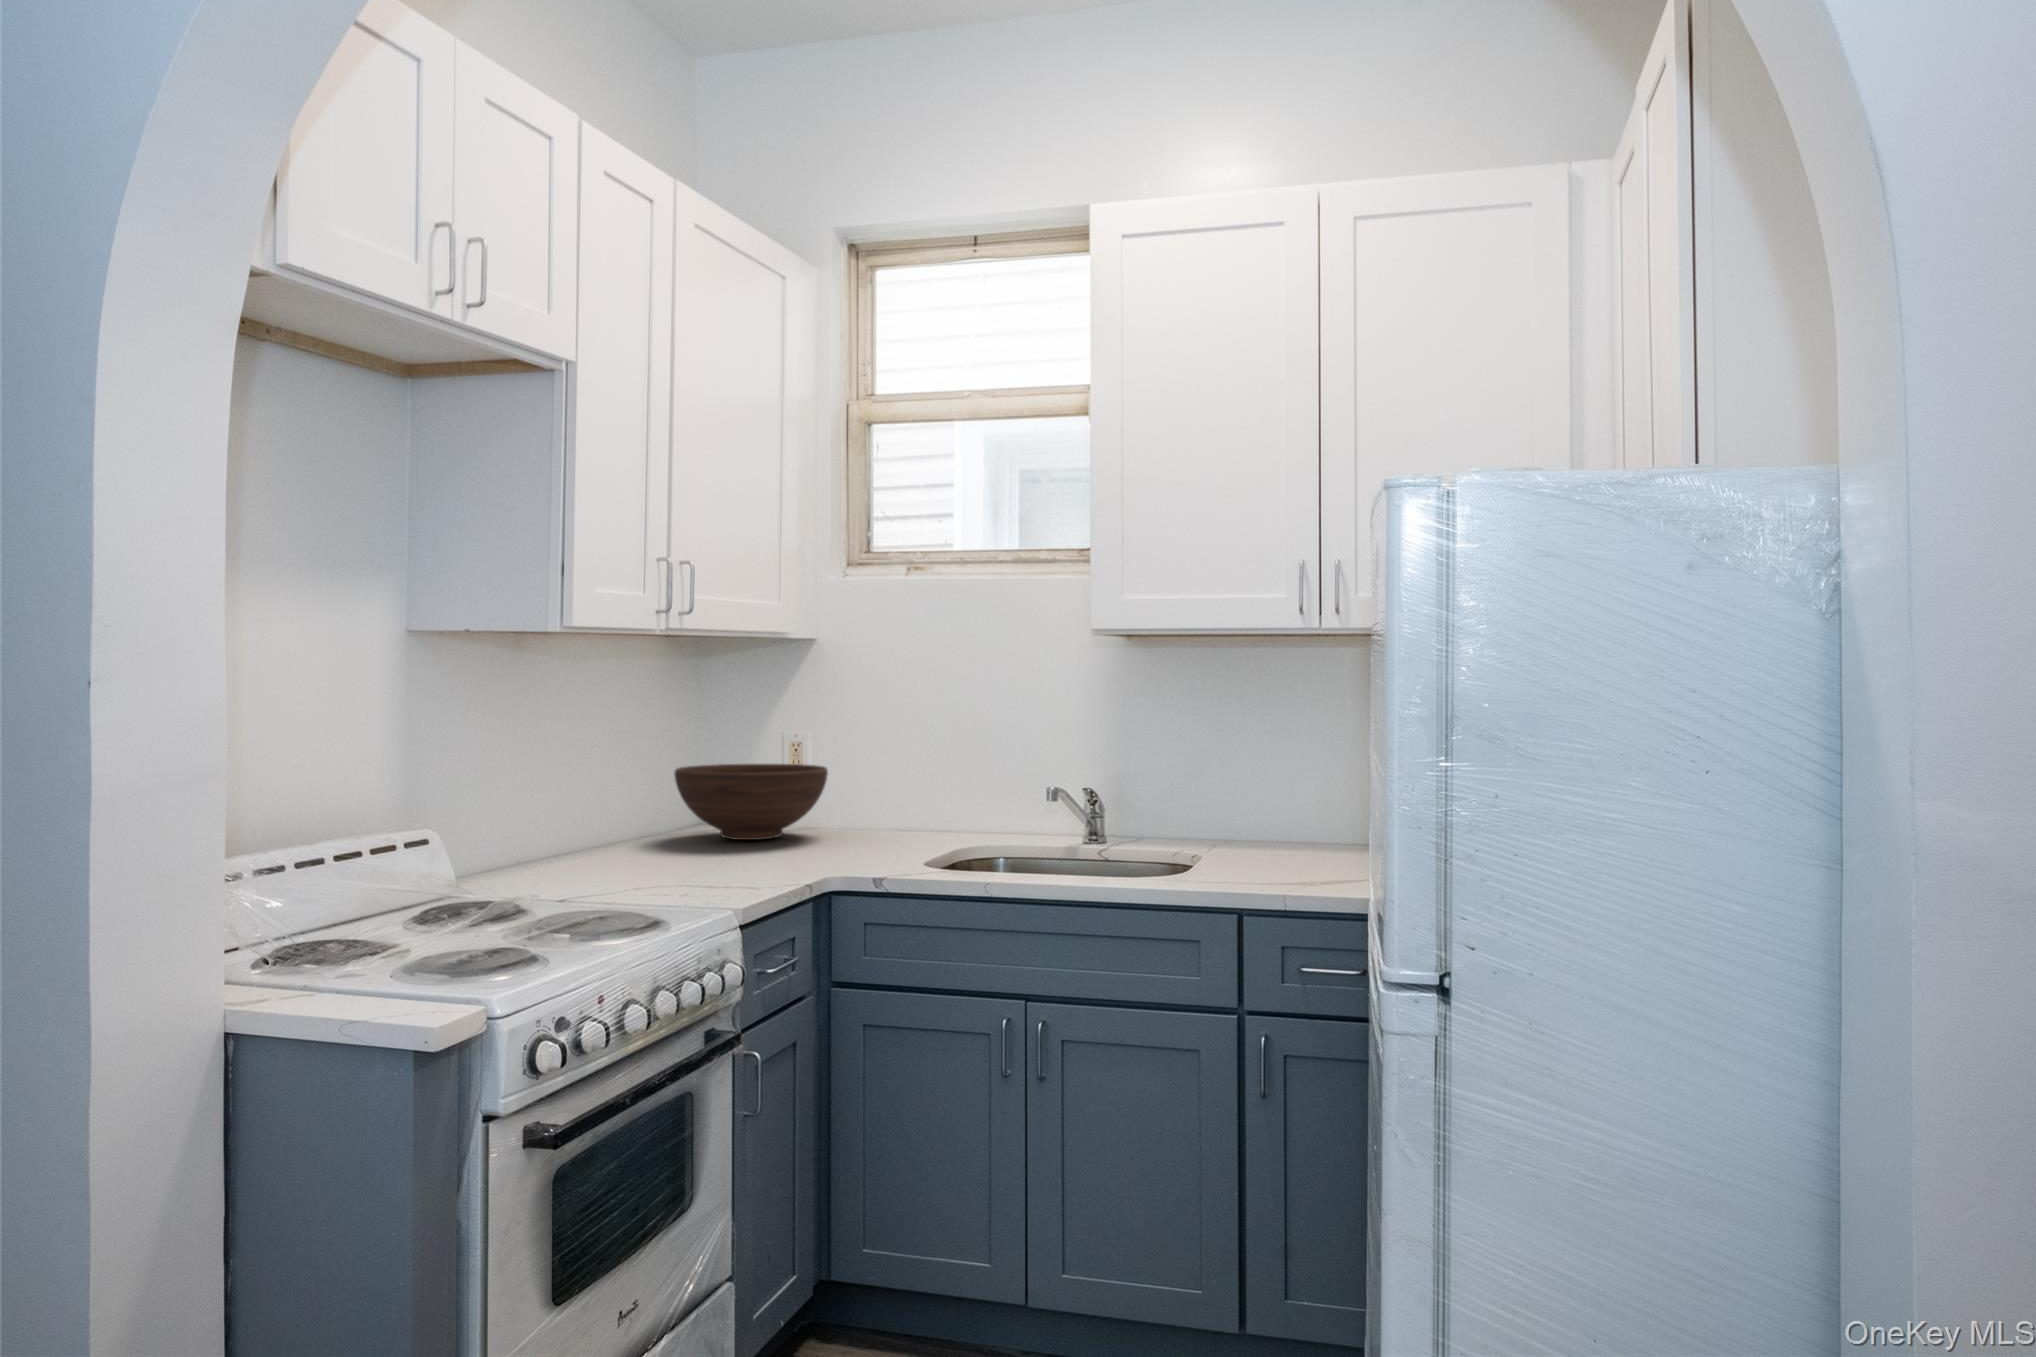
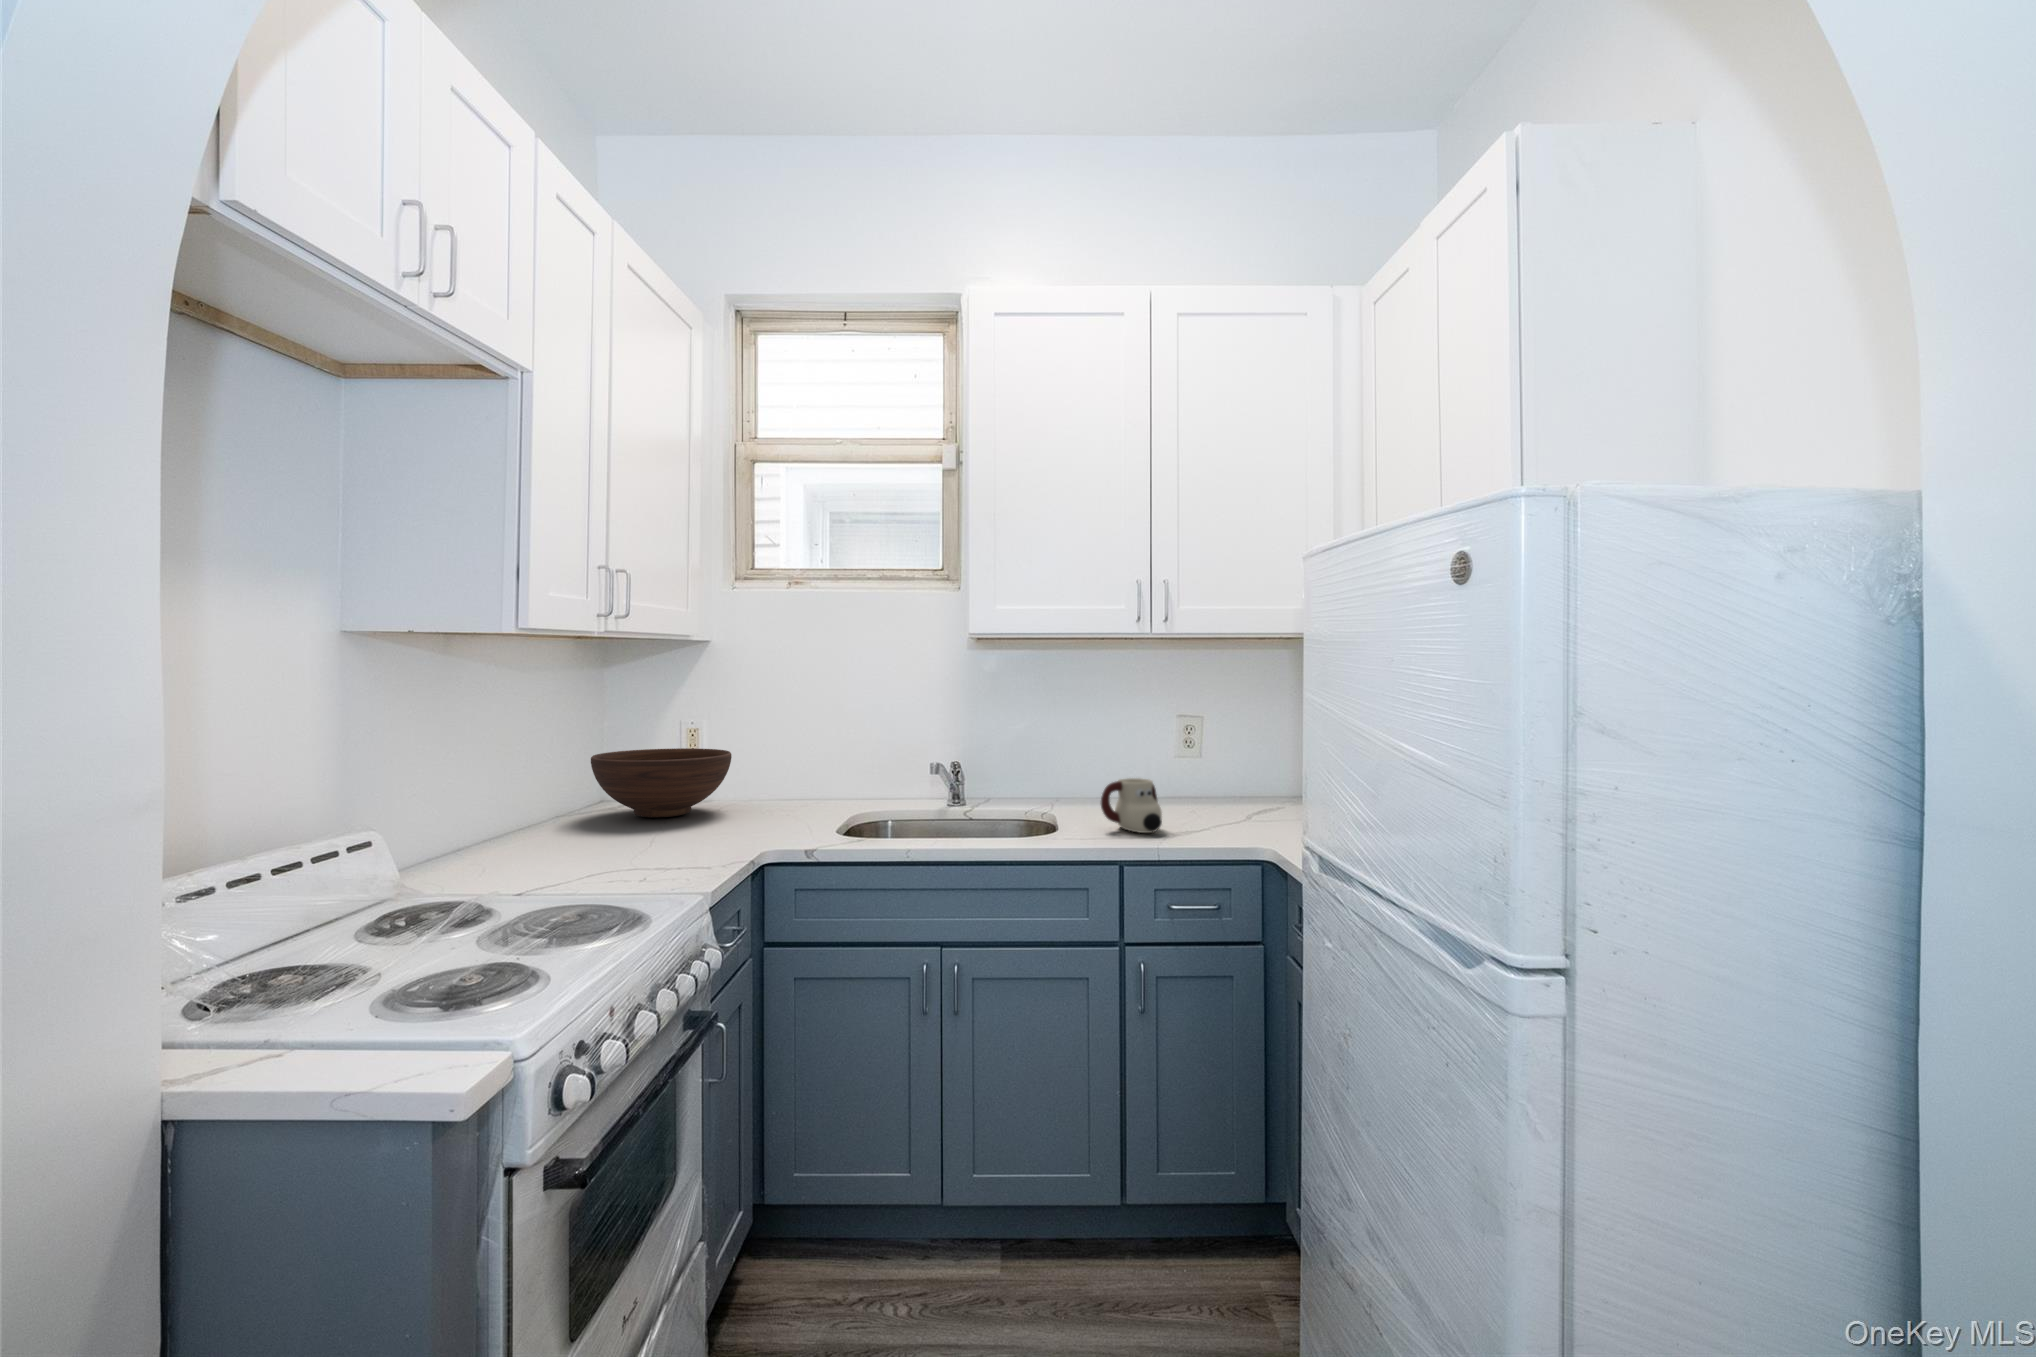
mug: none [1236,810,1316,879] -> present [1101,778,1162,833]

